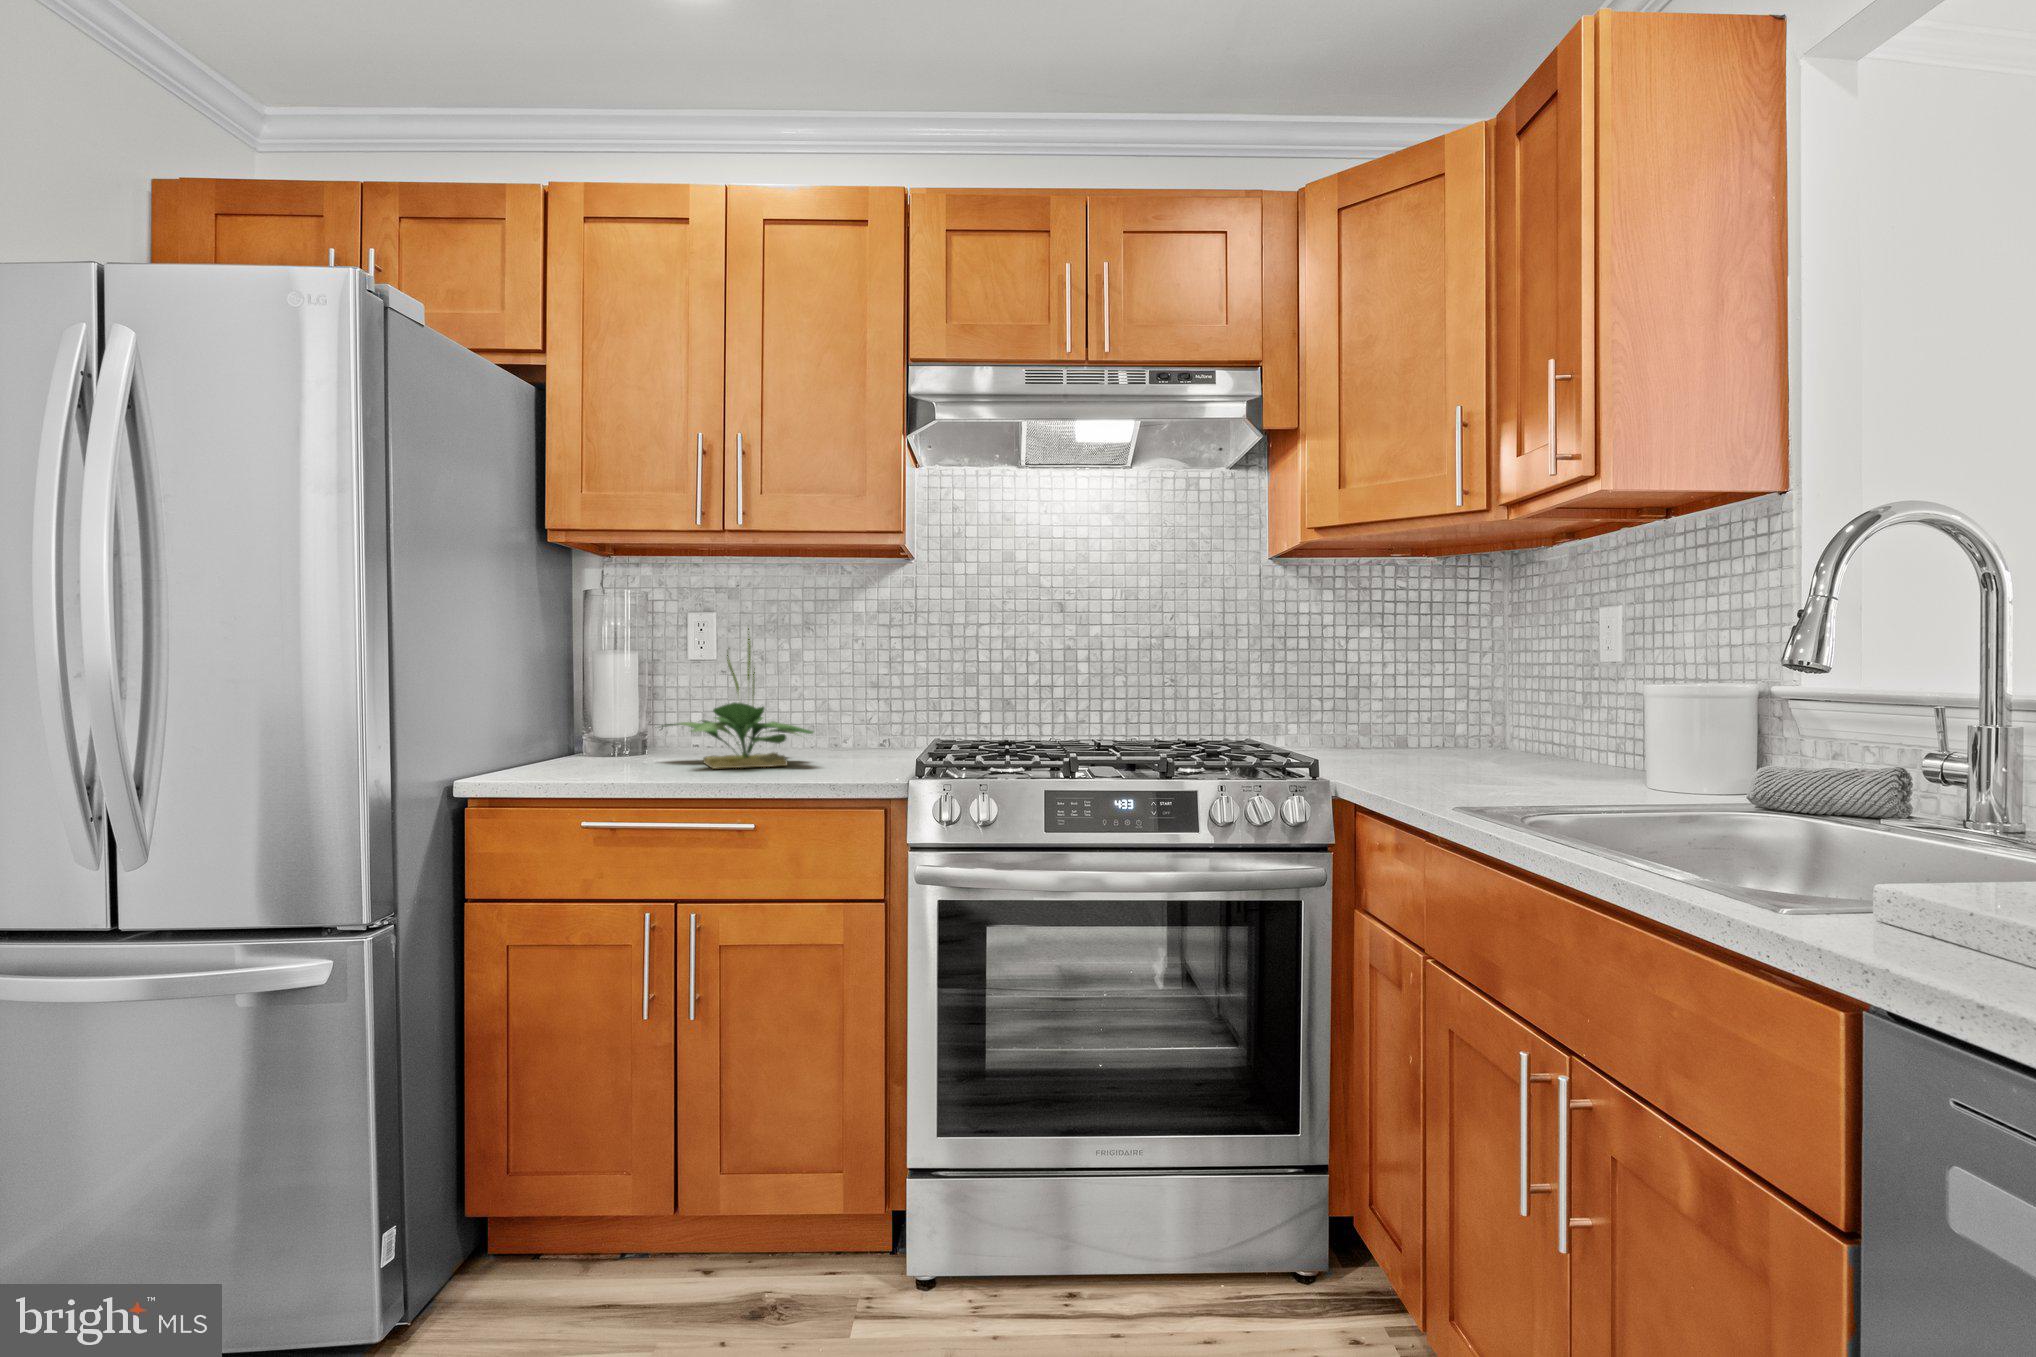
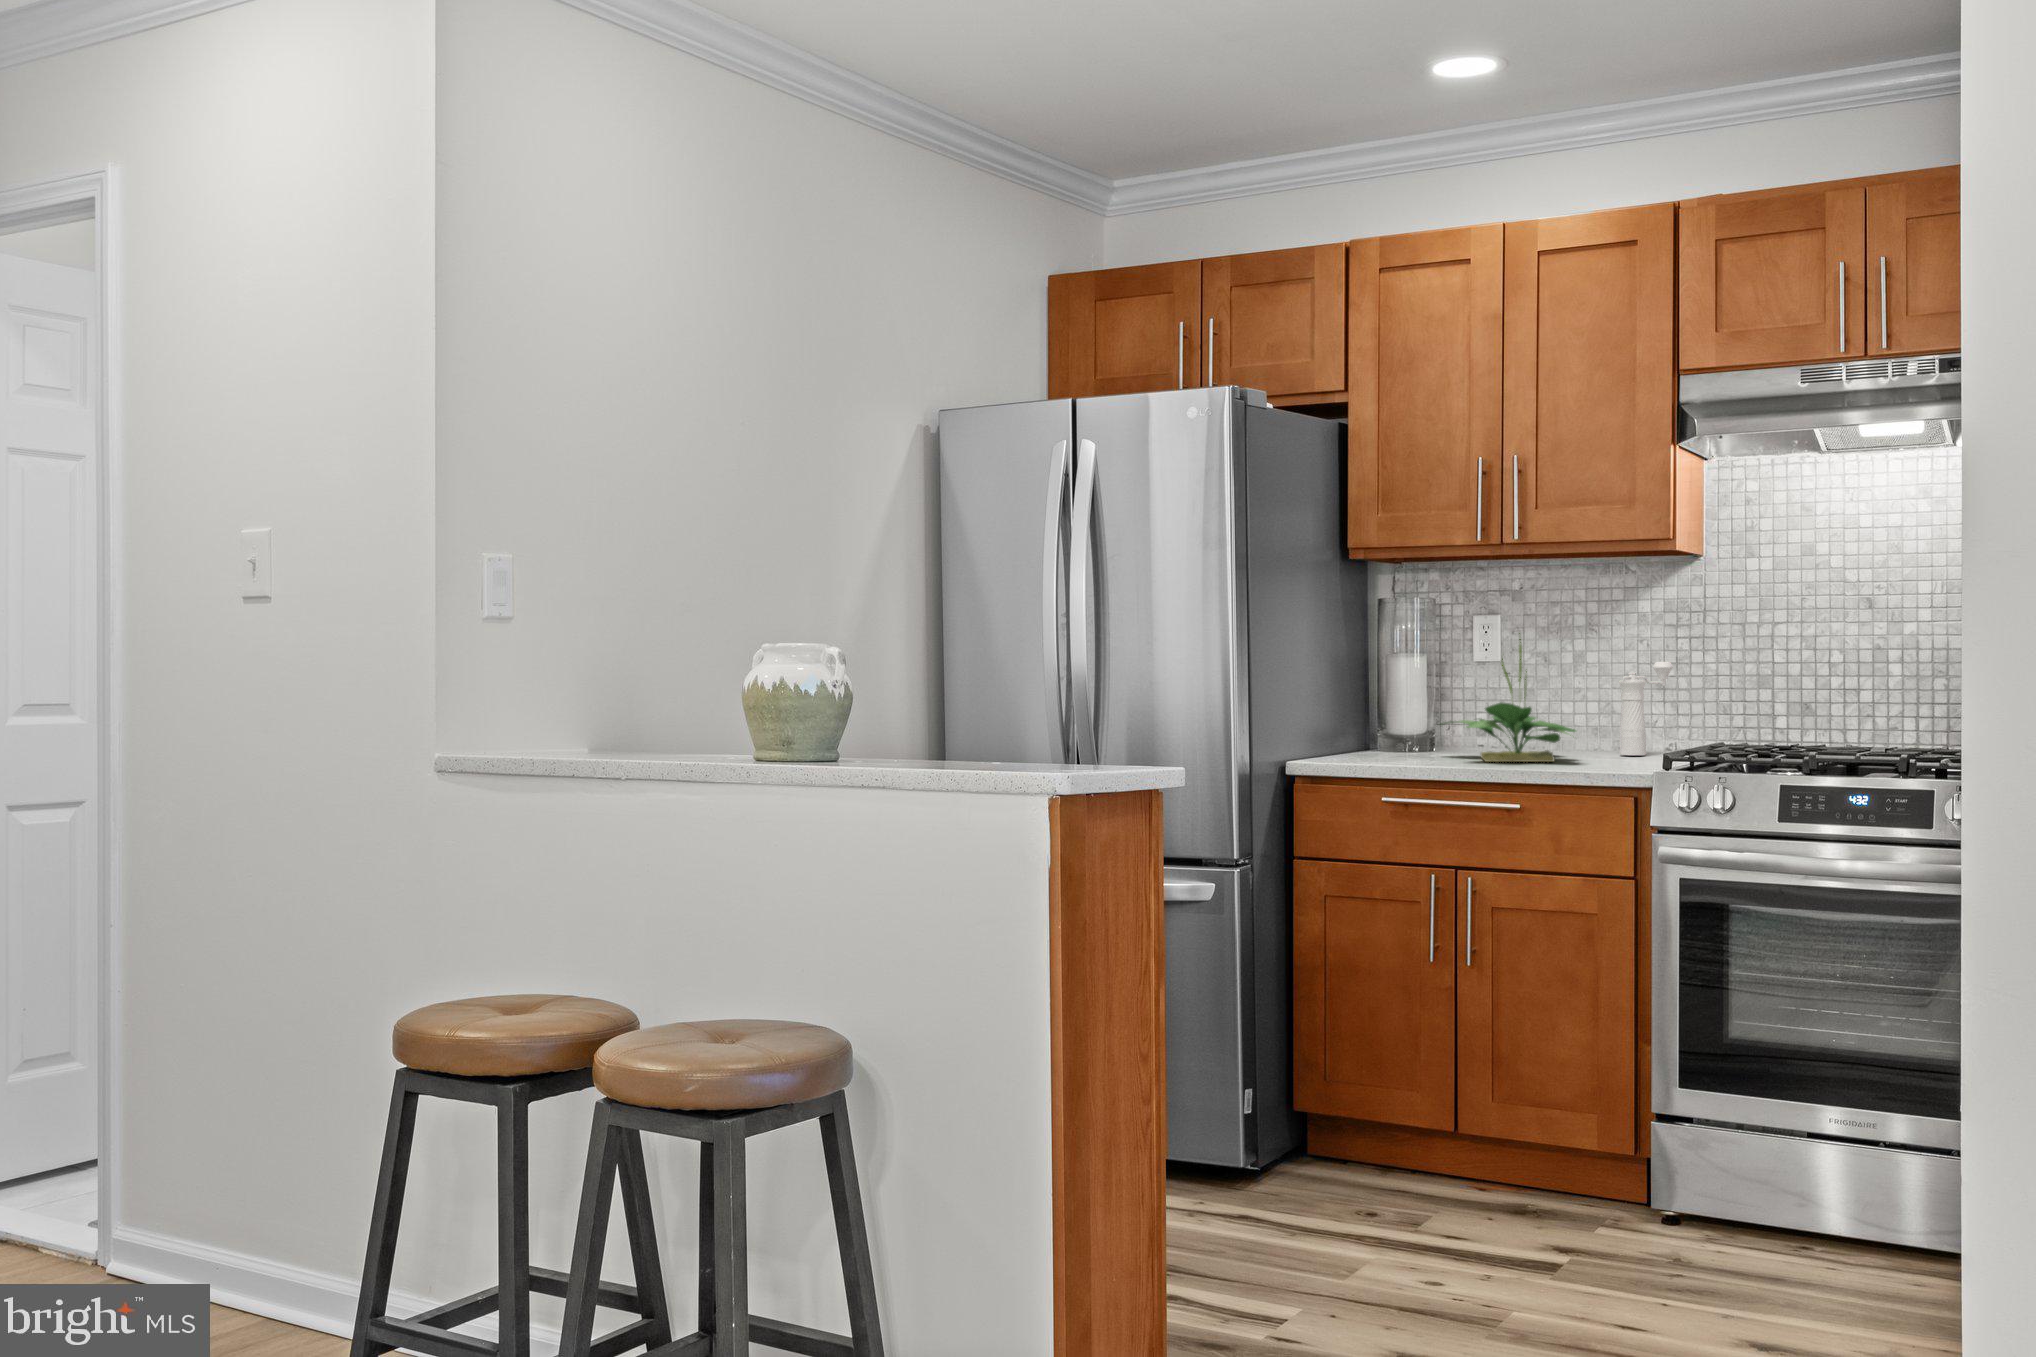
pepper mill: none [843,660,890,754] -> present [1619,662,1673,756]

